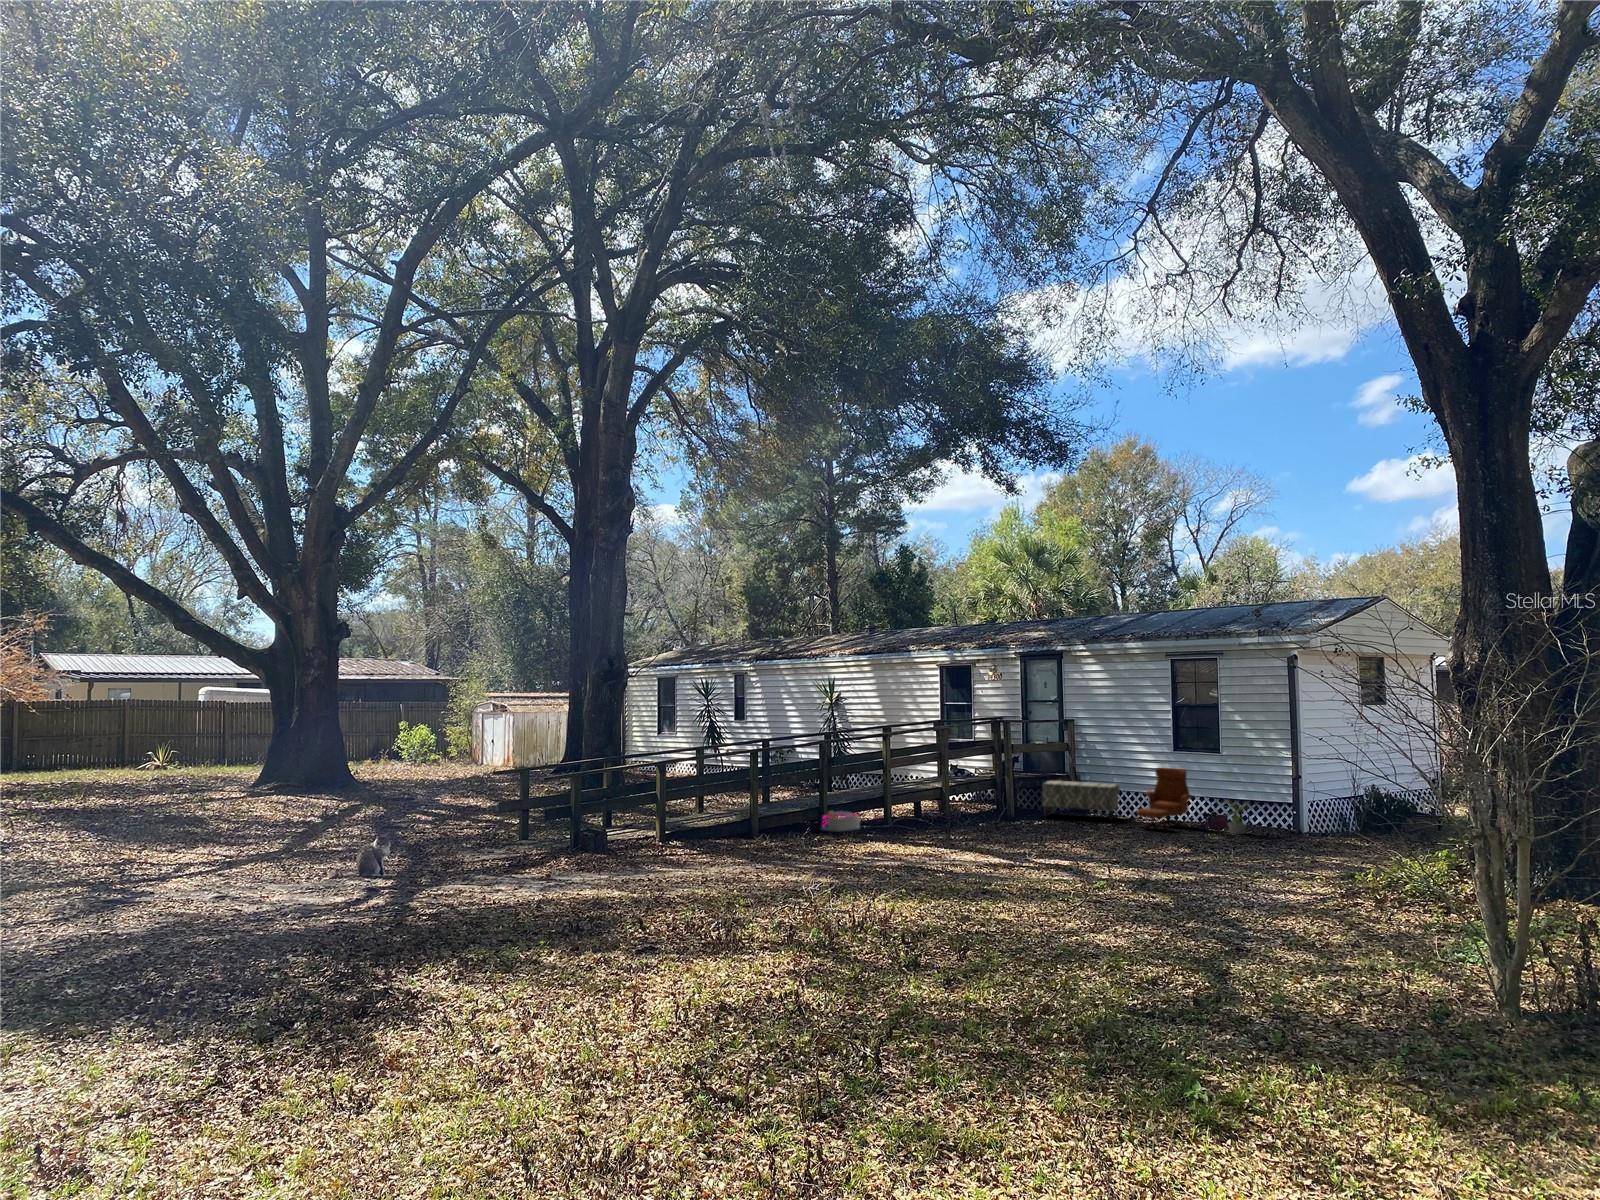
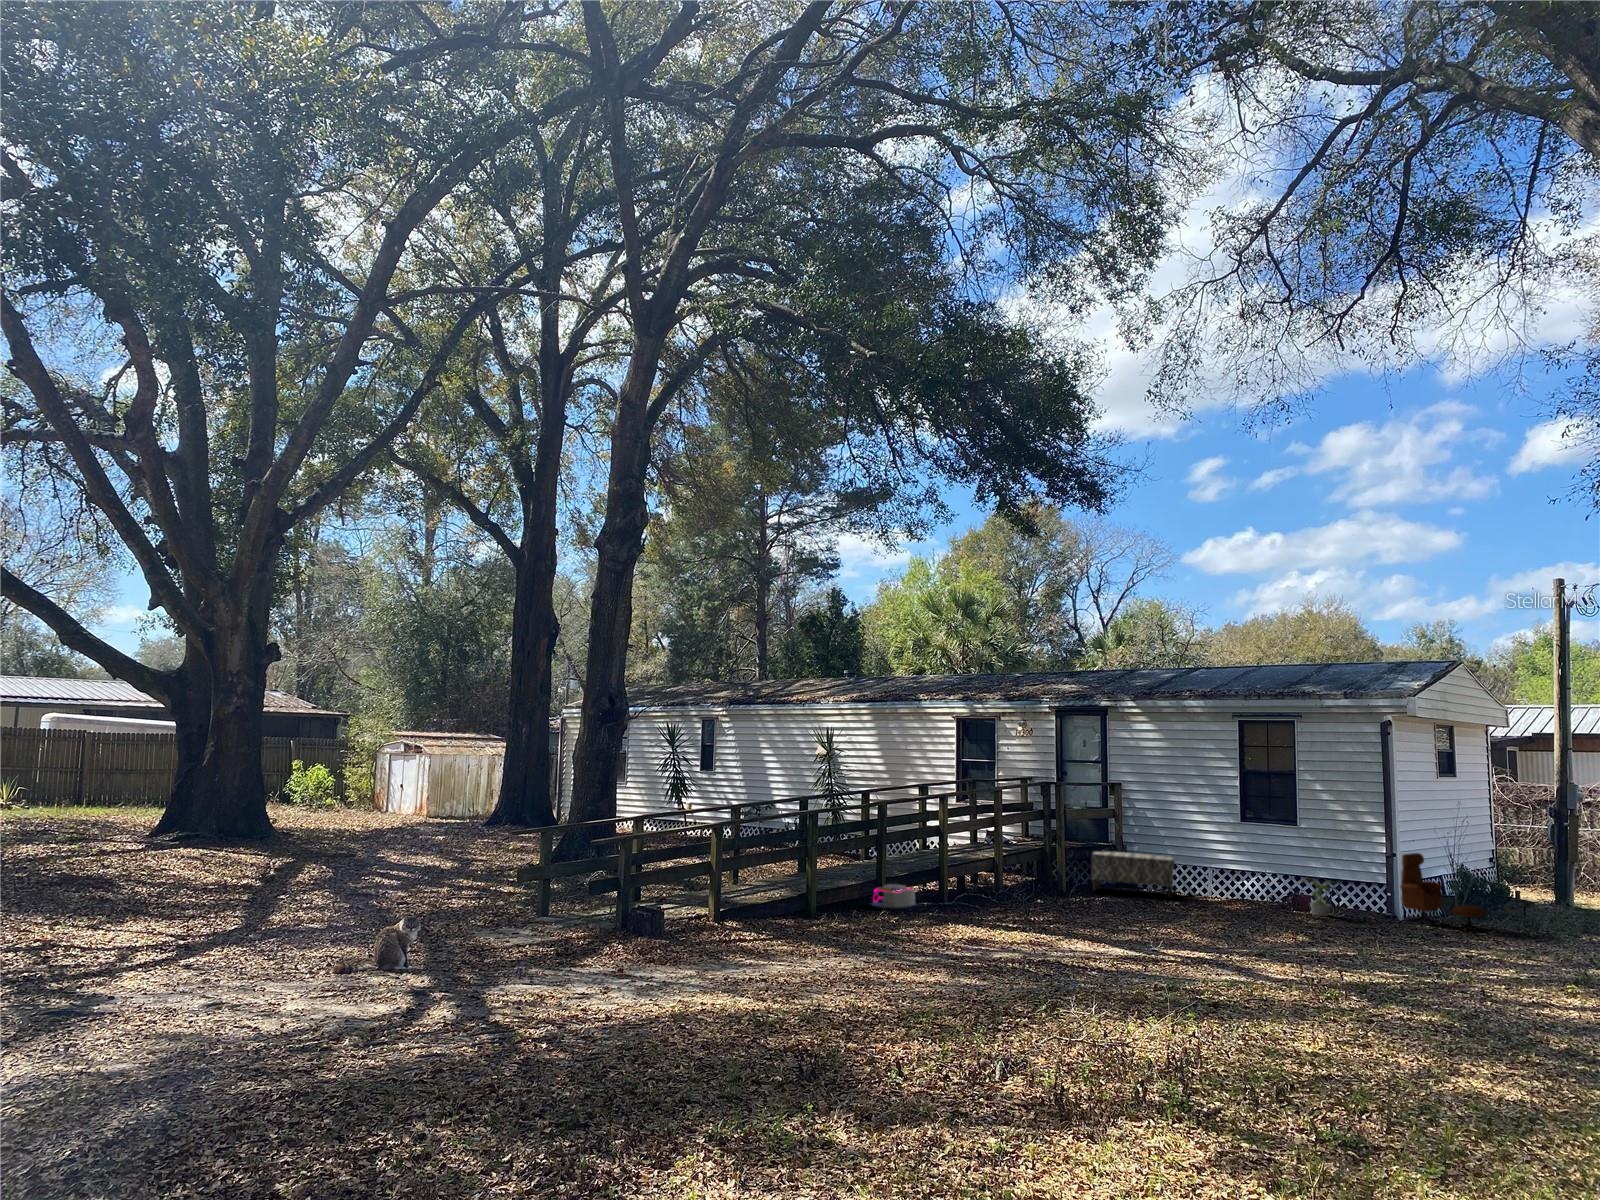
lounge chair: present [1137,767,1193,831] -> present [1400,853,1485,932]

